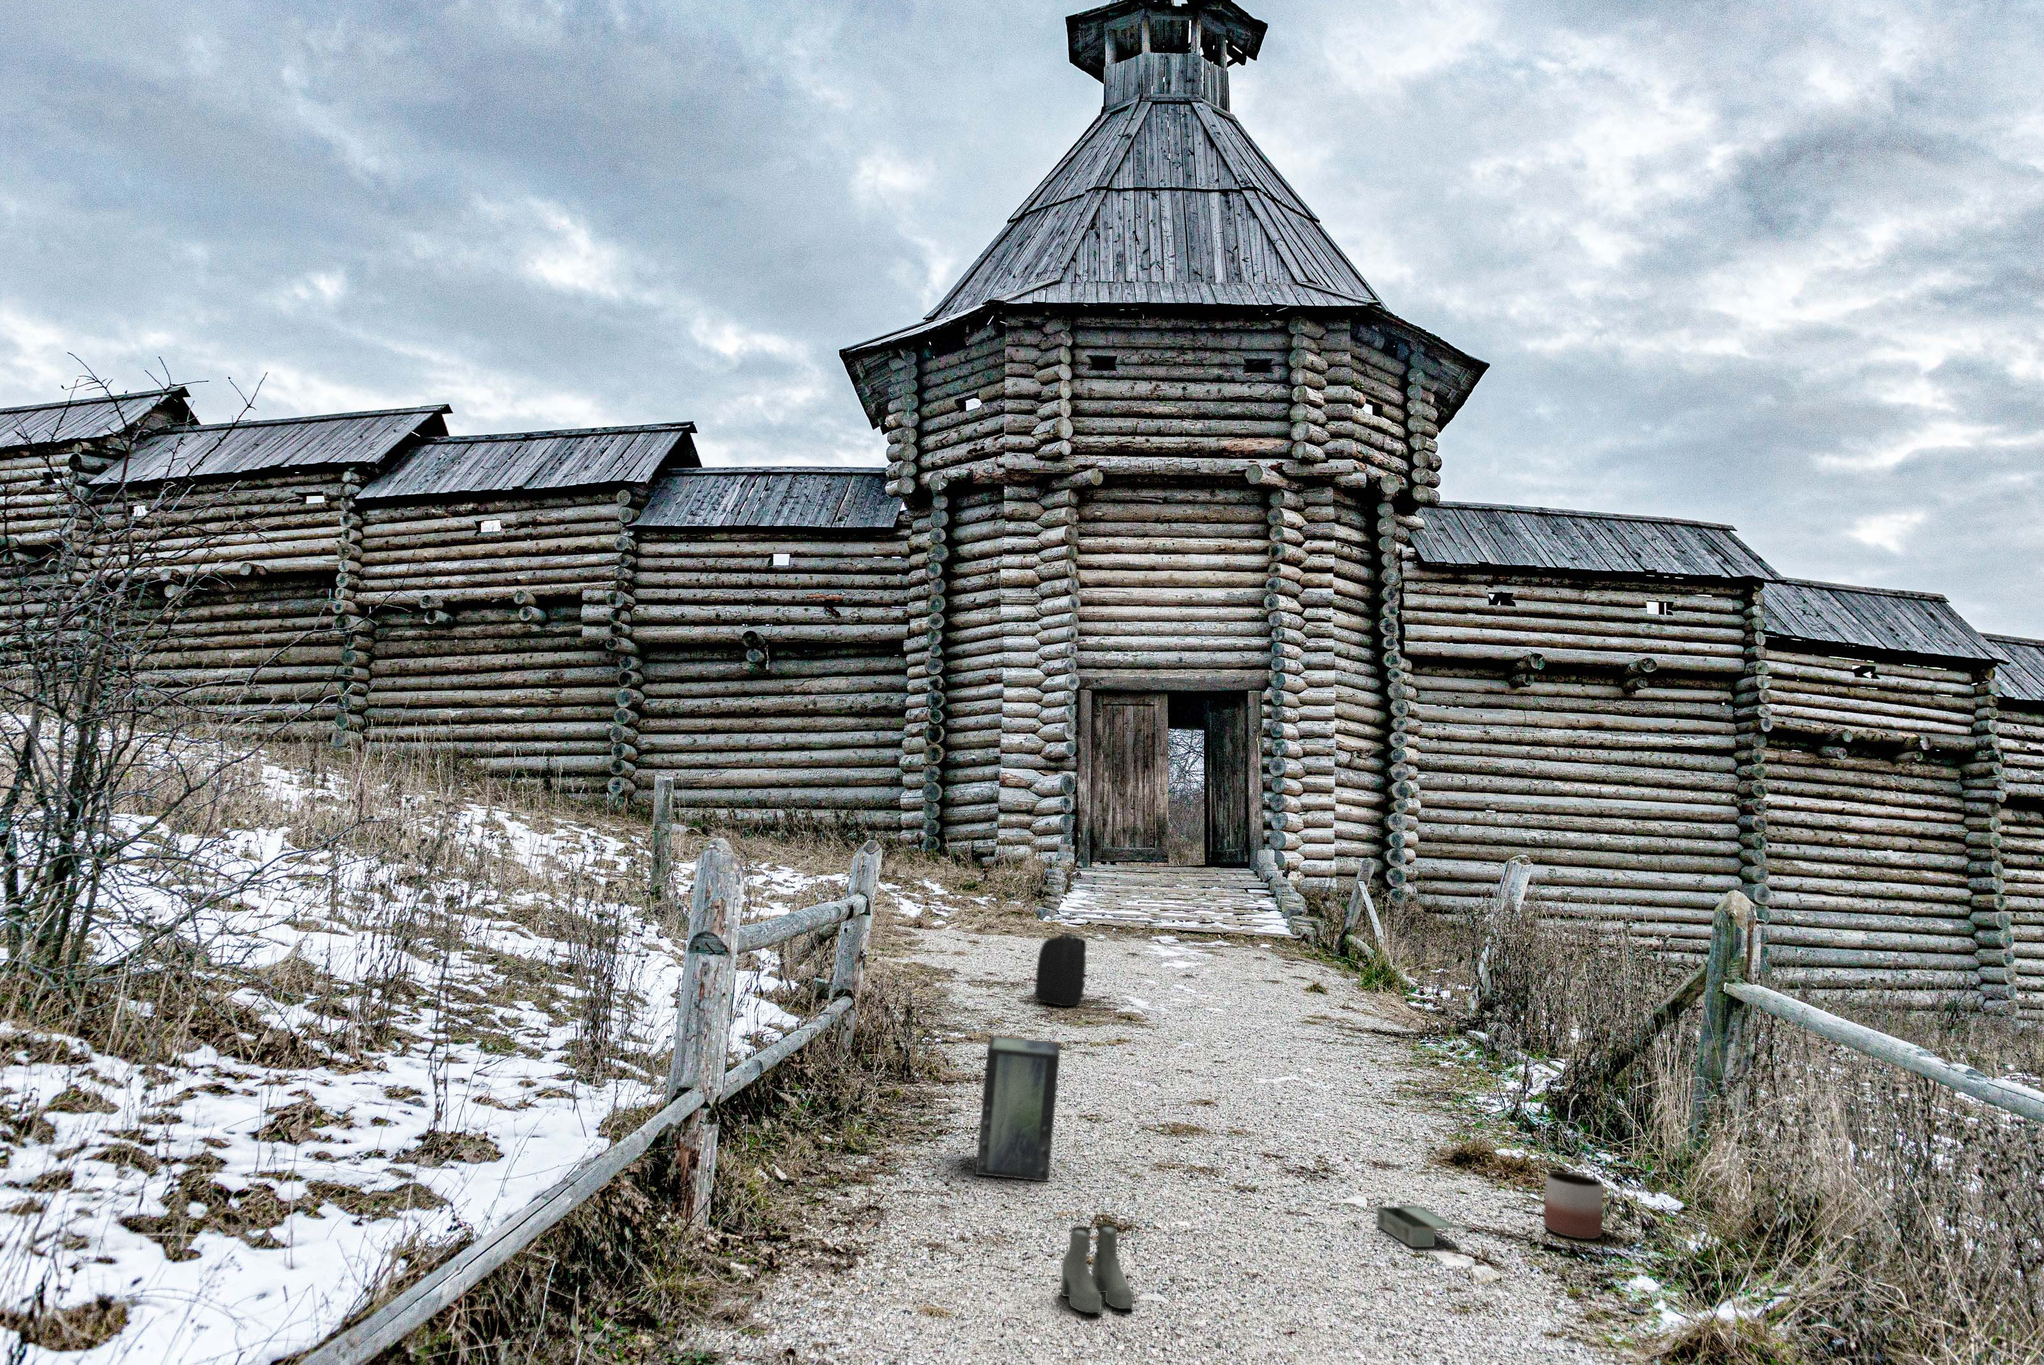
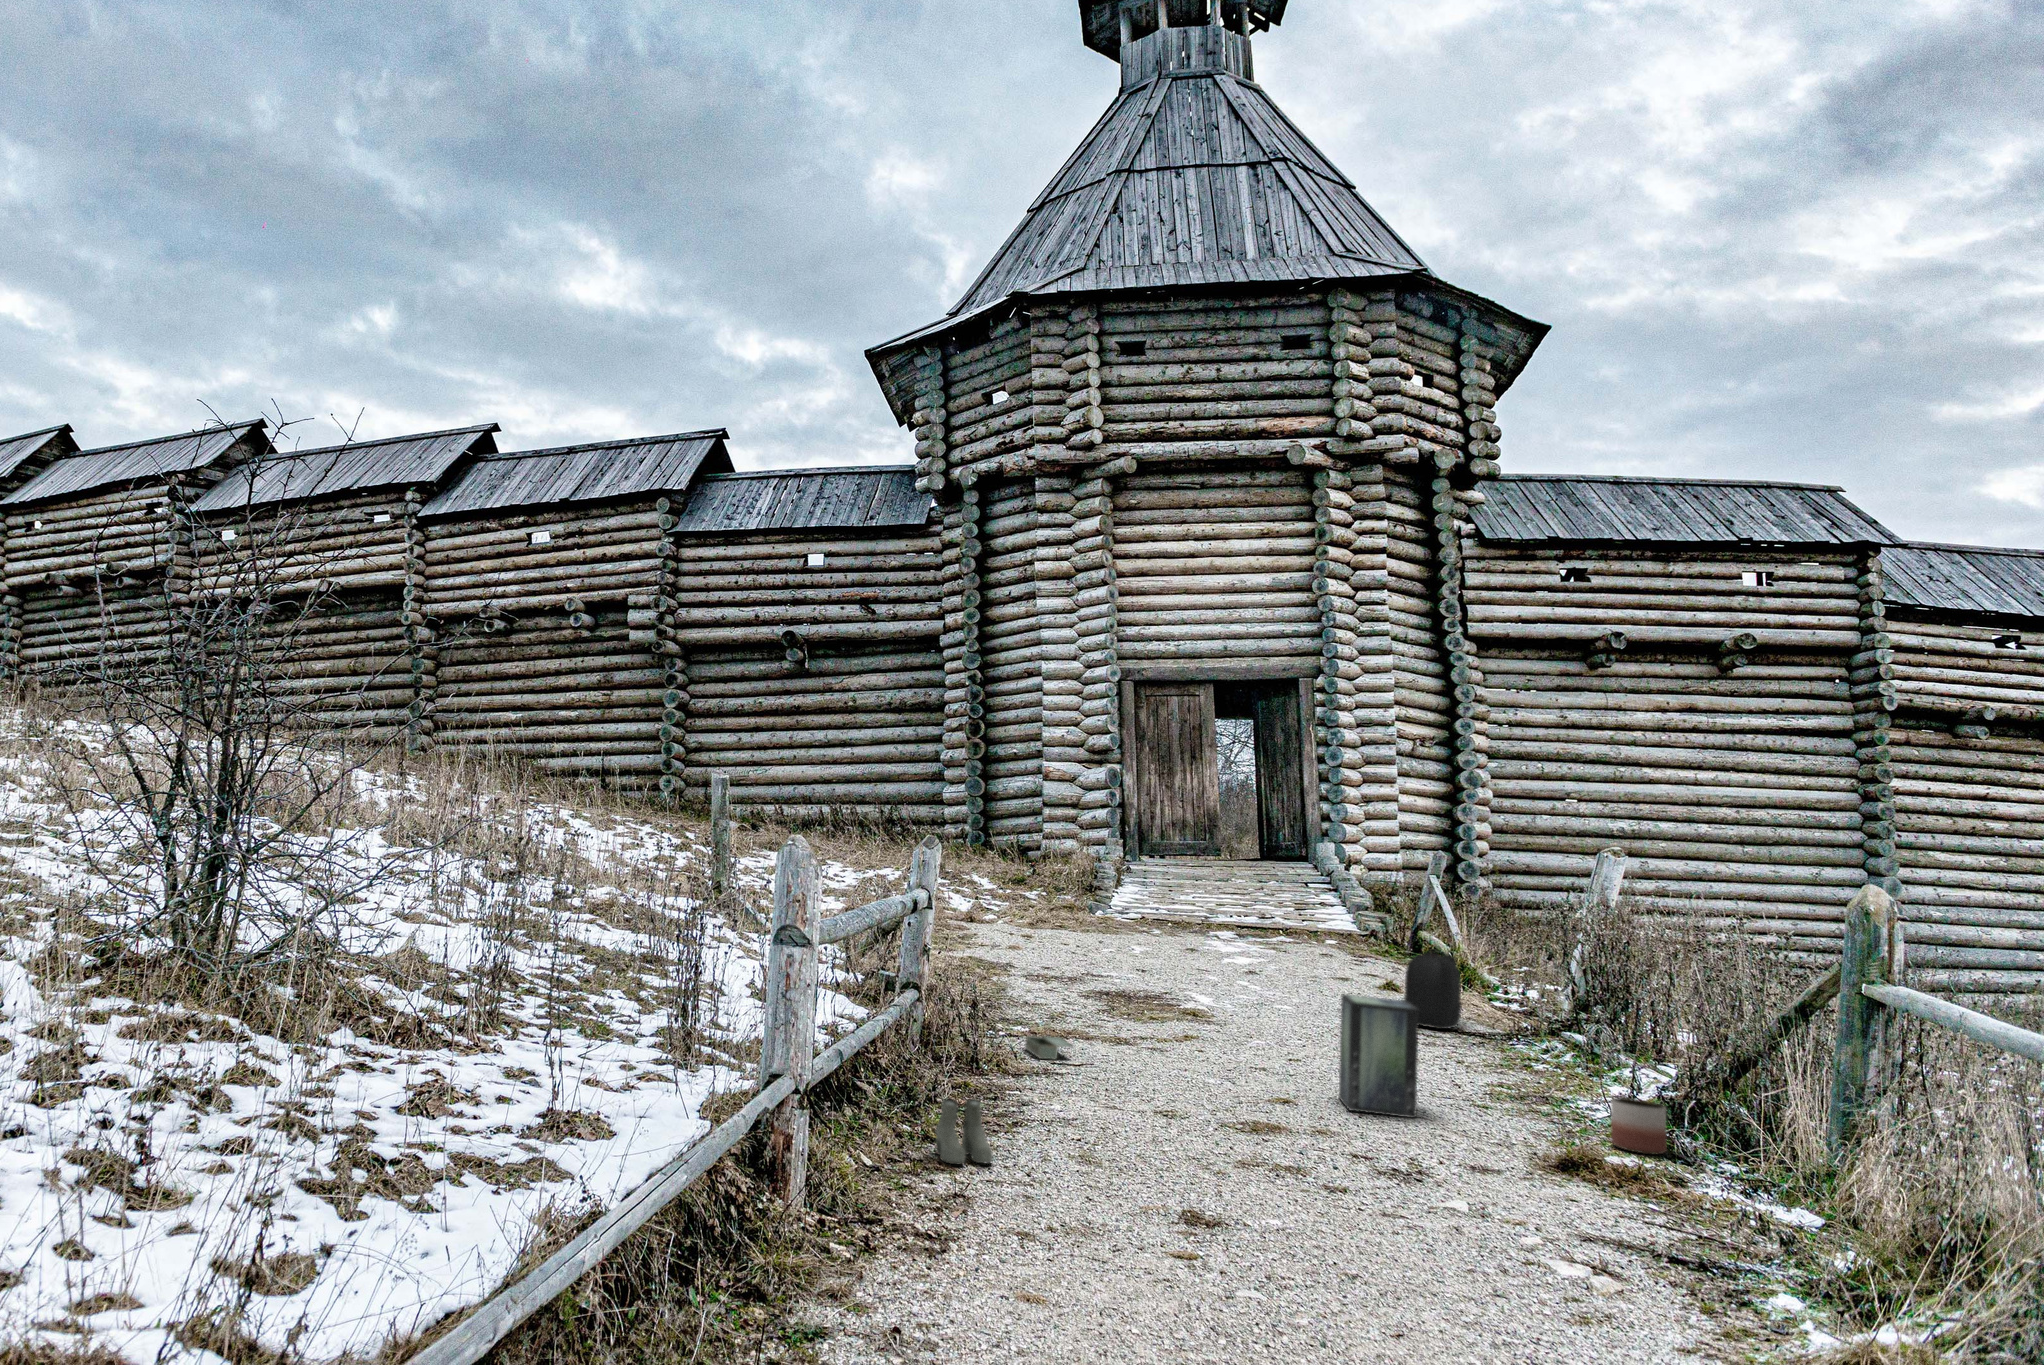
backpack: present [1035,933,1086,1006] -> present [1404,950,1462,1029]
storage box: present [976,1036,1060,1181] -> present [1339,994,1419,1118]
toolbox: present [1376,1205,1456,1247] -> present [1025,1036,1073,1059]
boots: present [1061,1224,1133,1313] -> present [936,1099,993,1164]

